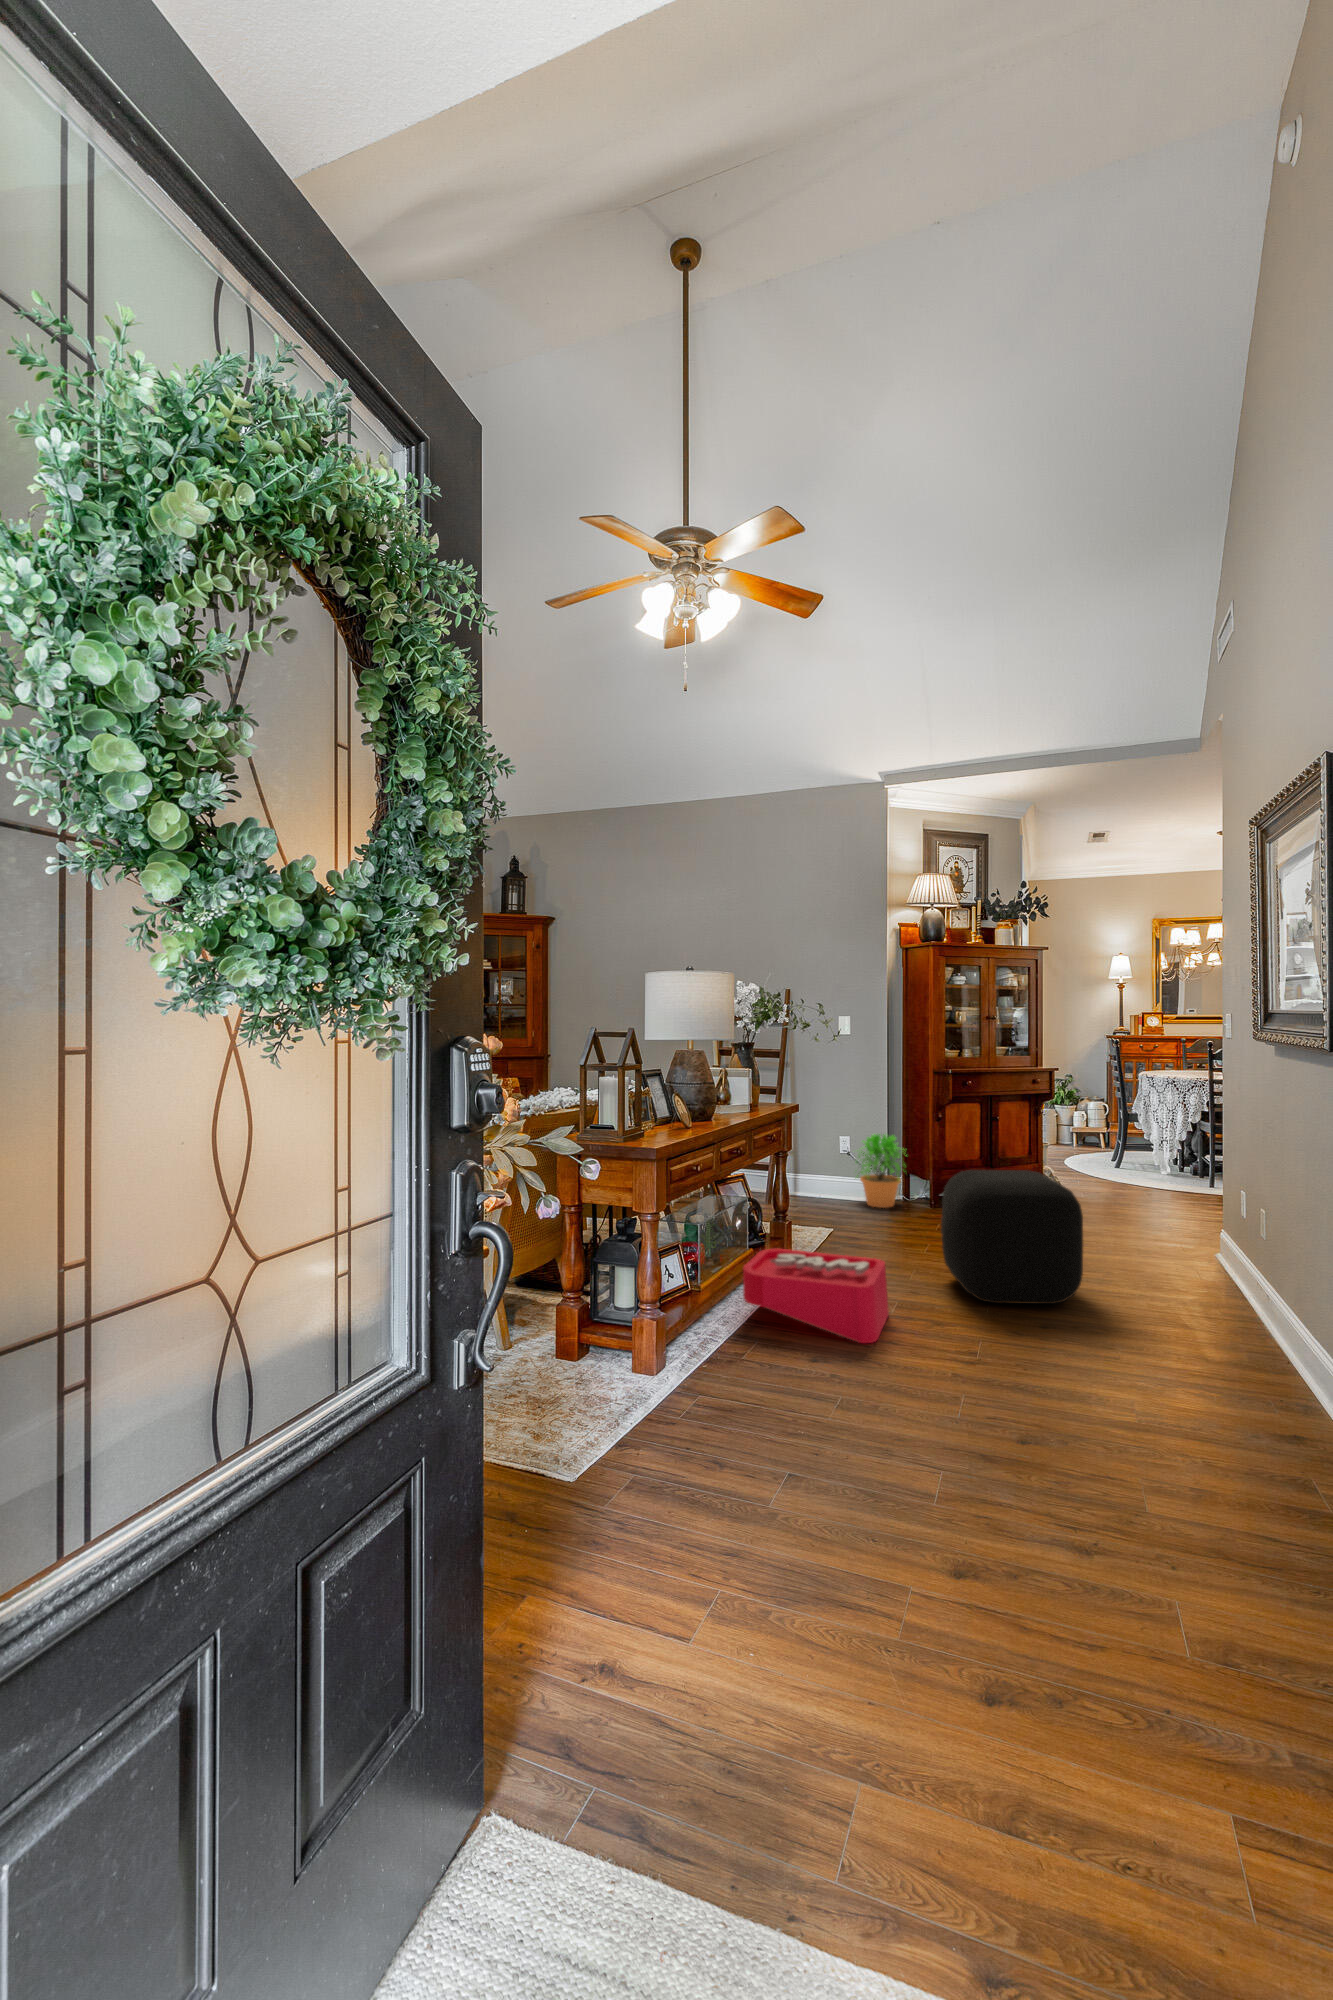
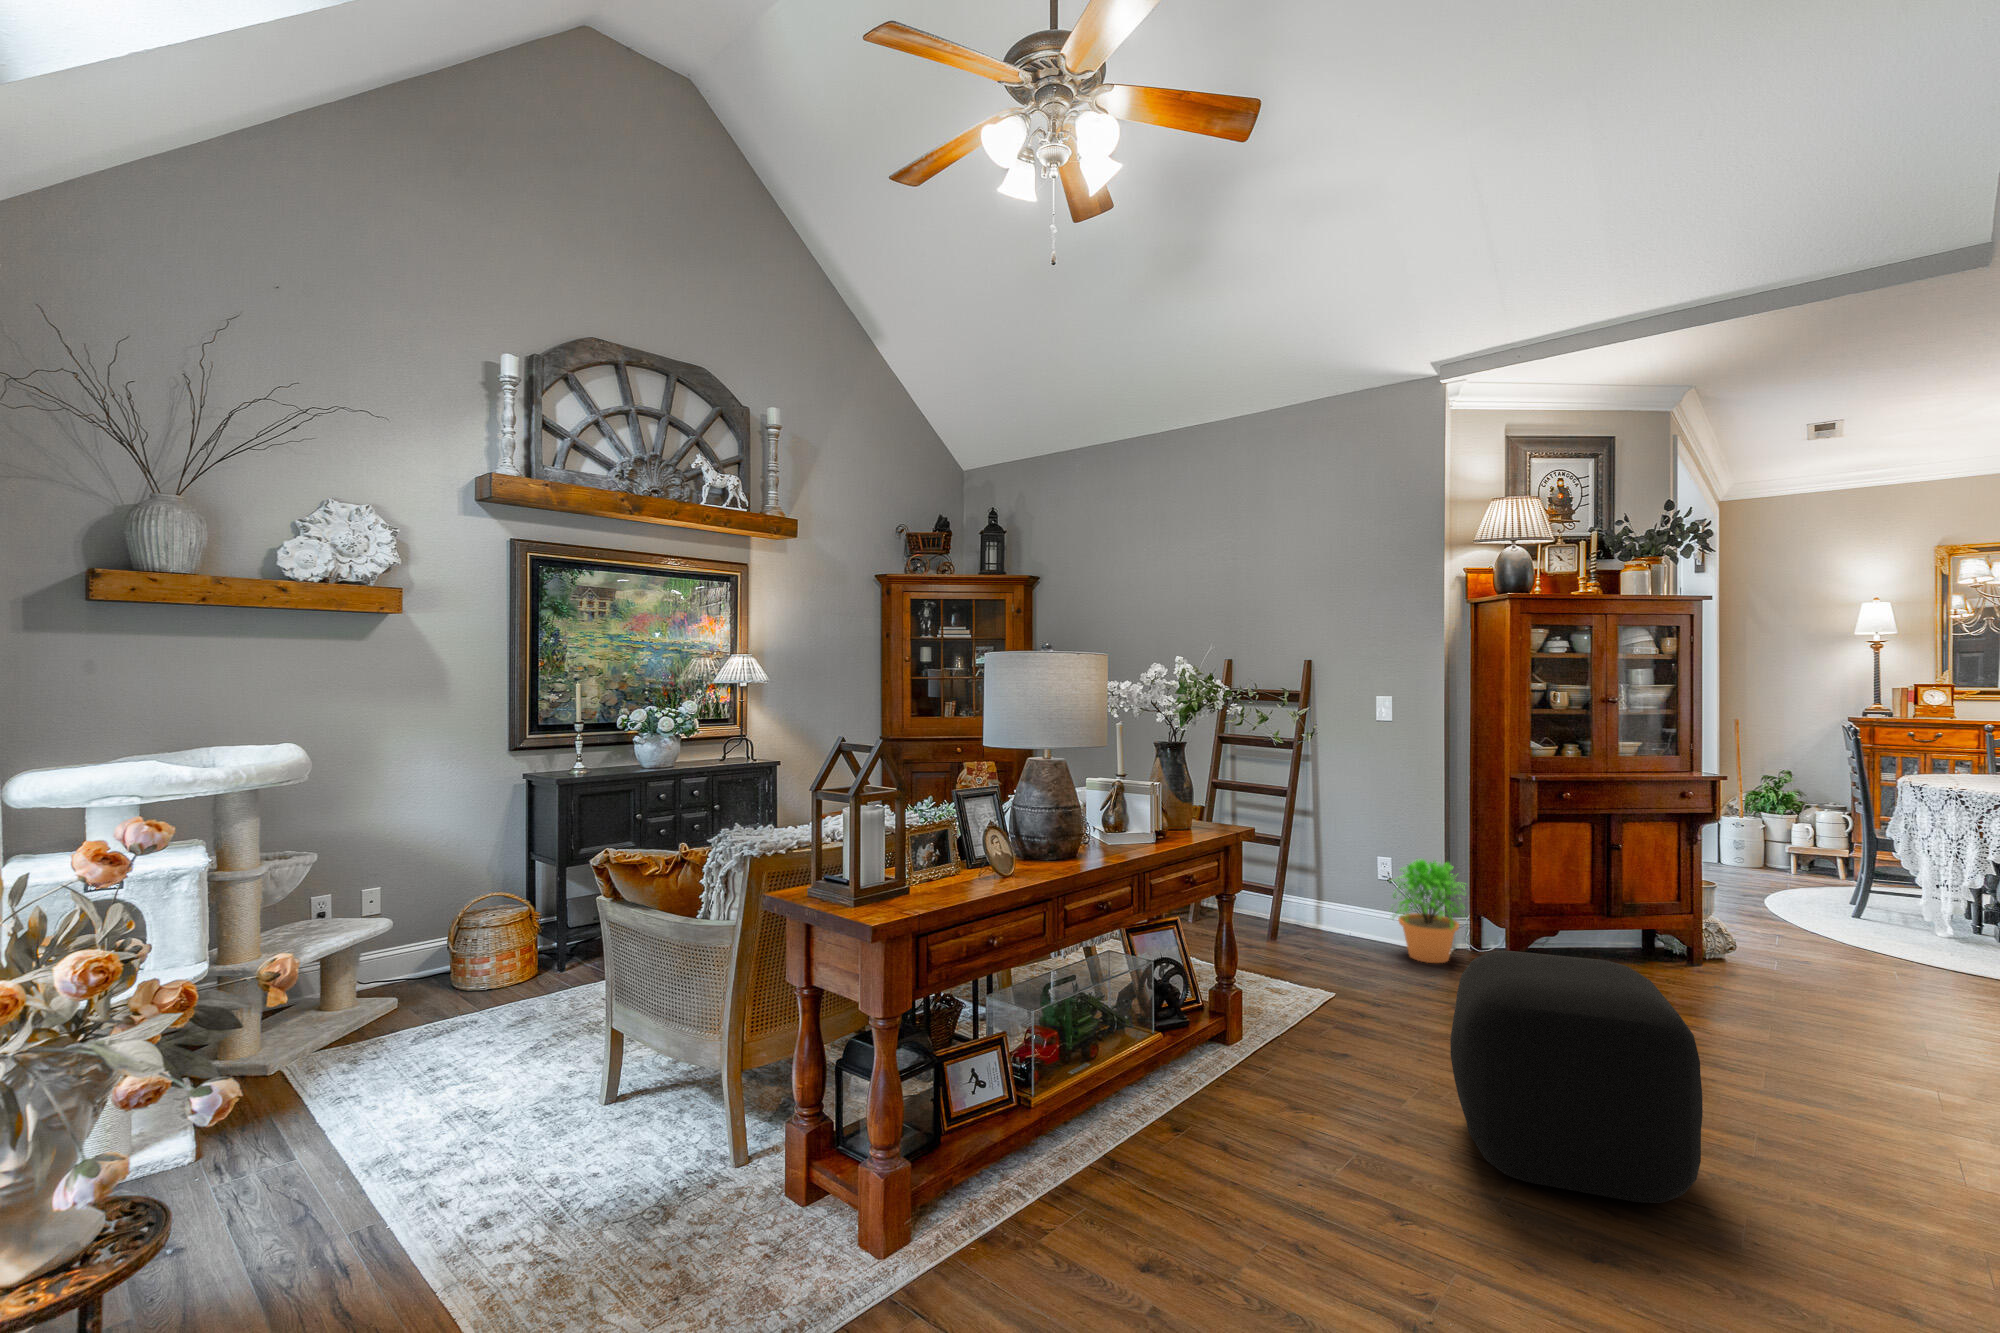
storage bin: present [743,1249,889,1343] -> none [1099,1019,1333,1239]

